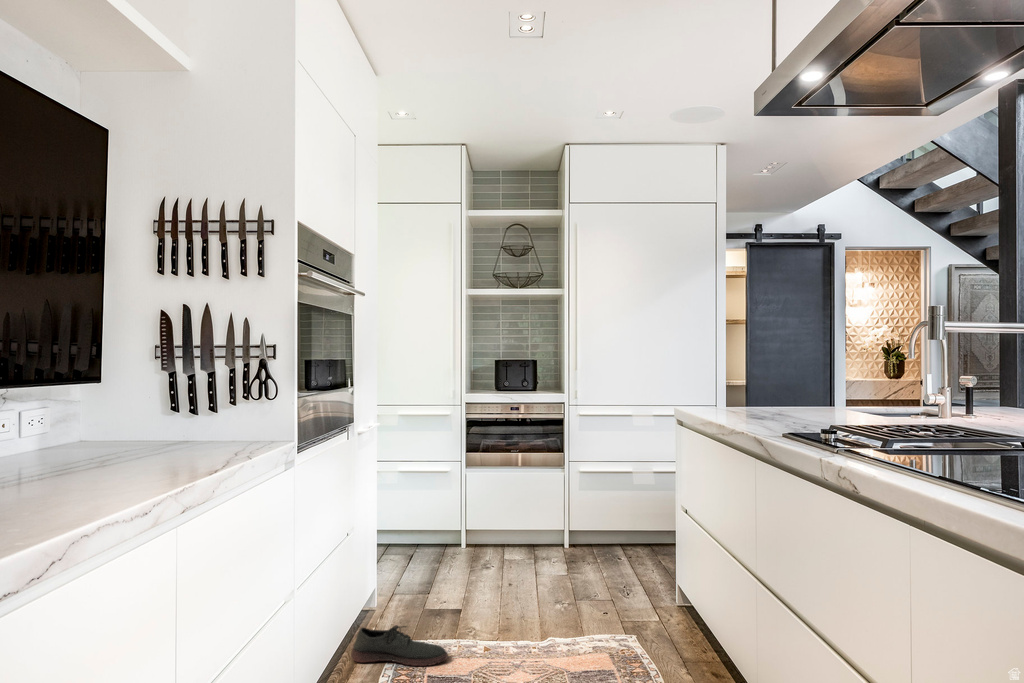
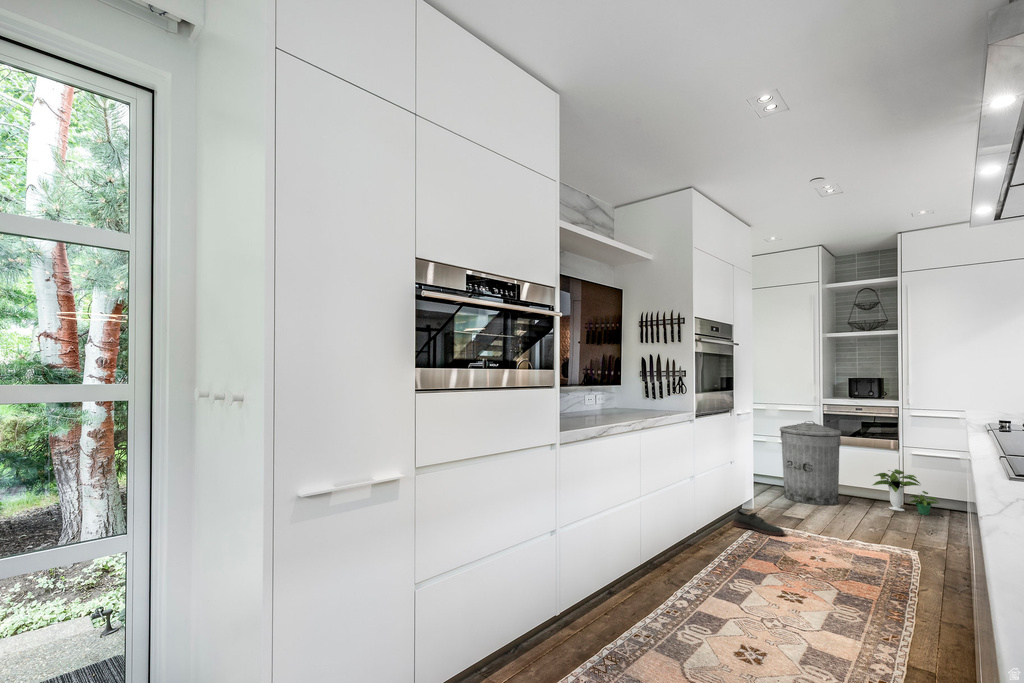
trash can: none [407,432,498,574] -> present [780,421,842,505]
potted plant: none [536,496,618,559] -> present [873,469,938,515]

